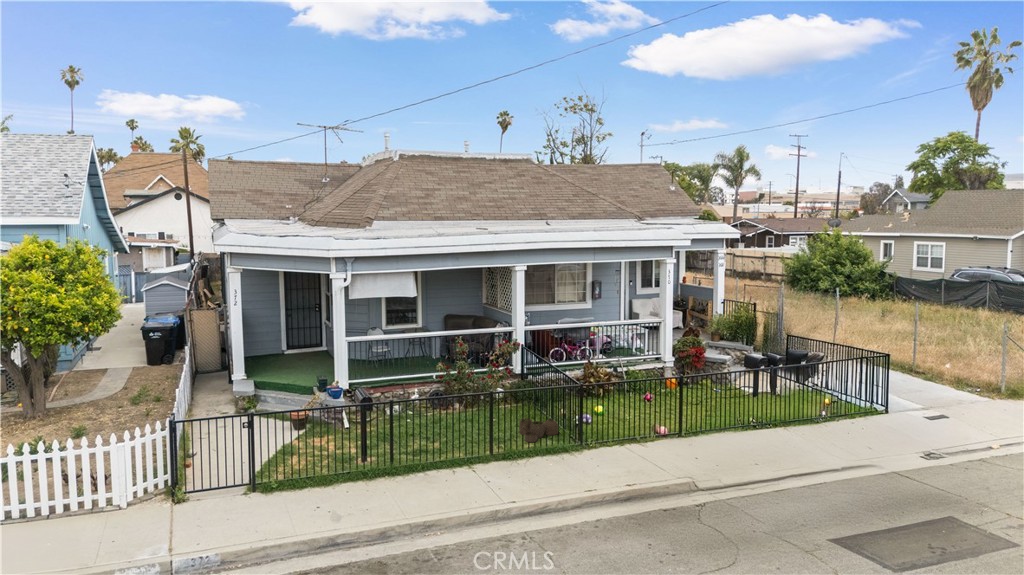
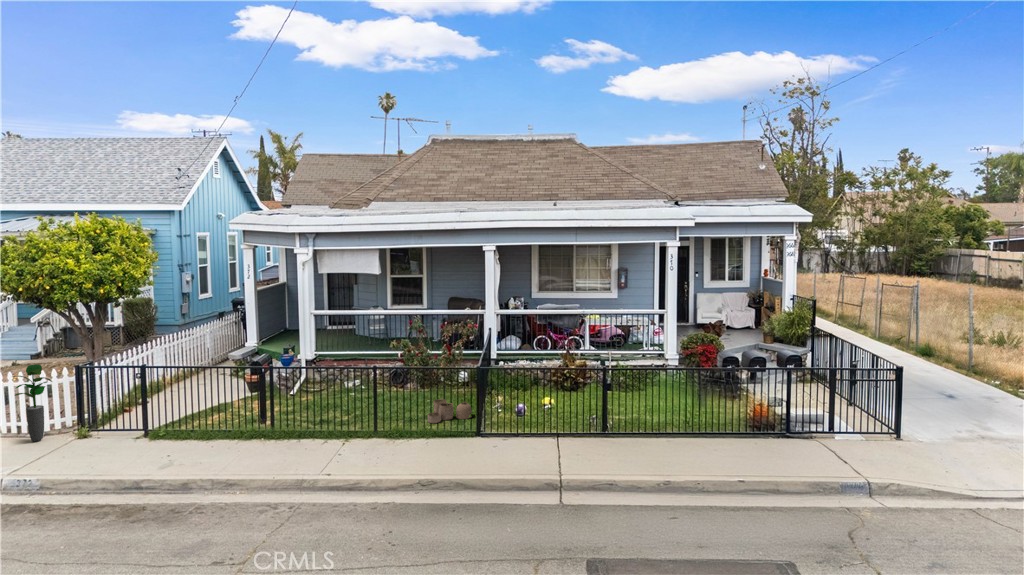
potted plant: none [109,422,154,515] -> present [13,364,52,441]

